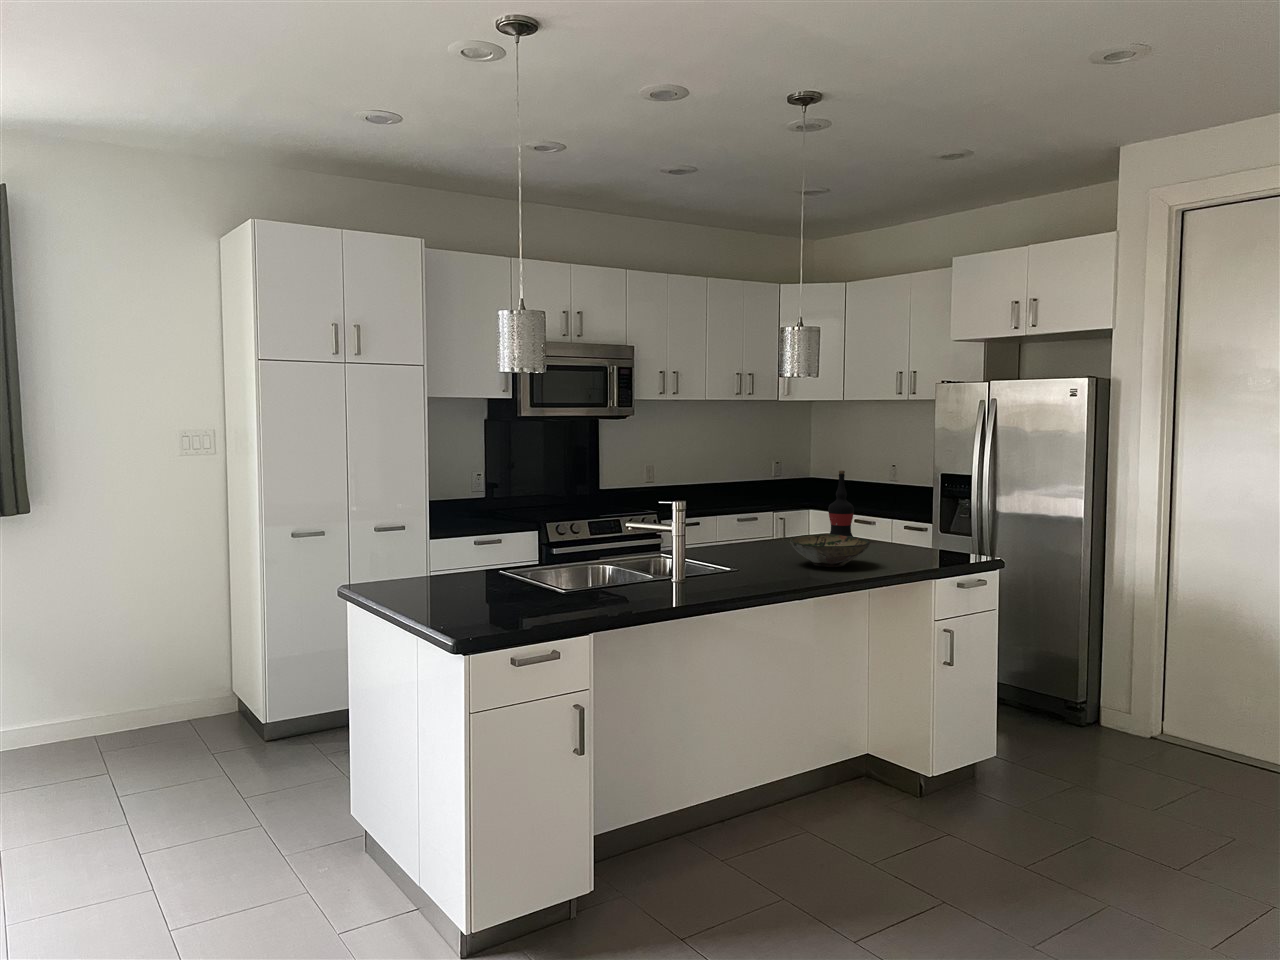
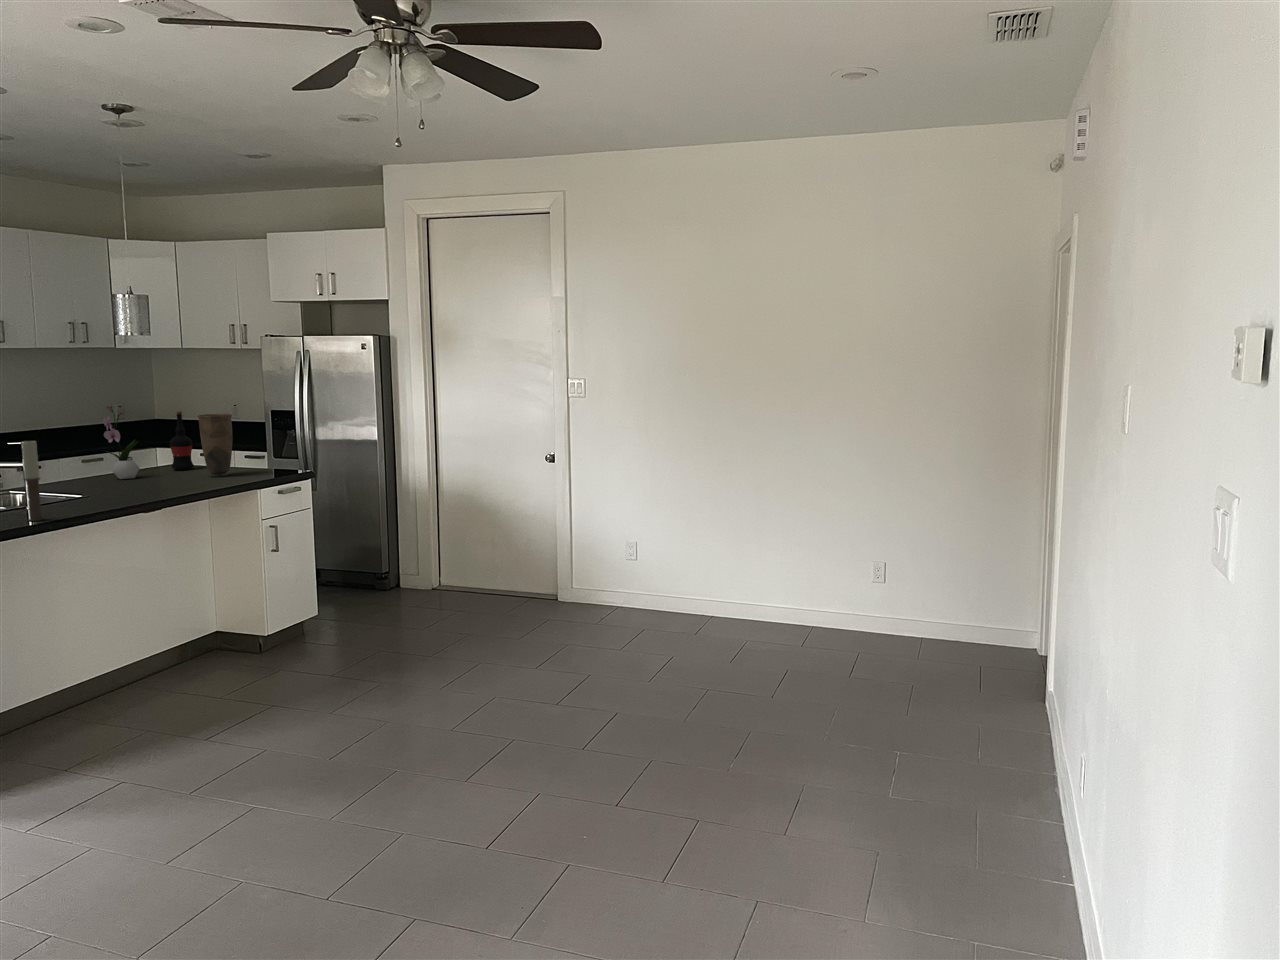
flower arrangement: none [759,461,796,549] -> present [103,406,140,479]
vase: none [865,476,907,557] -> present [198,414,232,477]
candle: none [668,499,685,602] -> present [21,441,43,521]
bowl: present [790,534,870,567] -> none [136,462,204,487]

